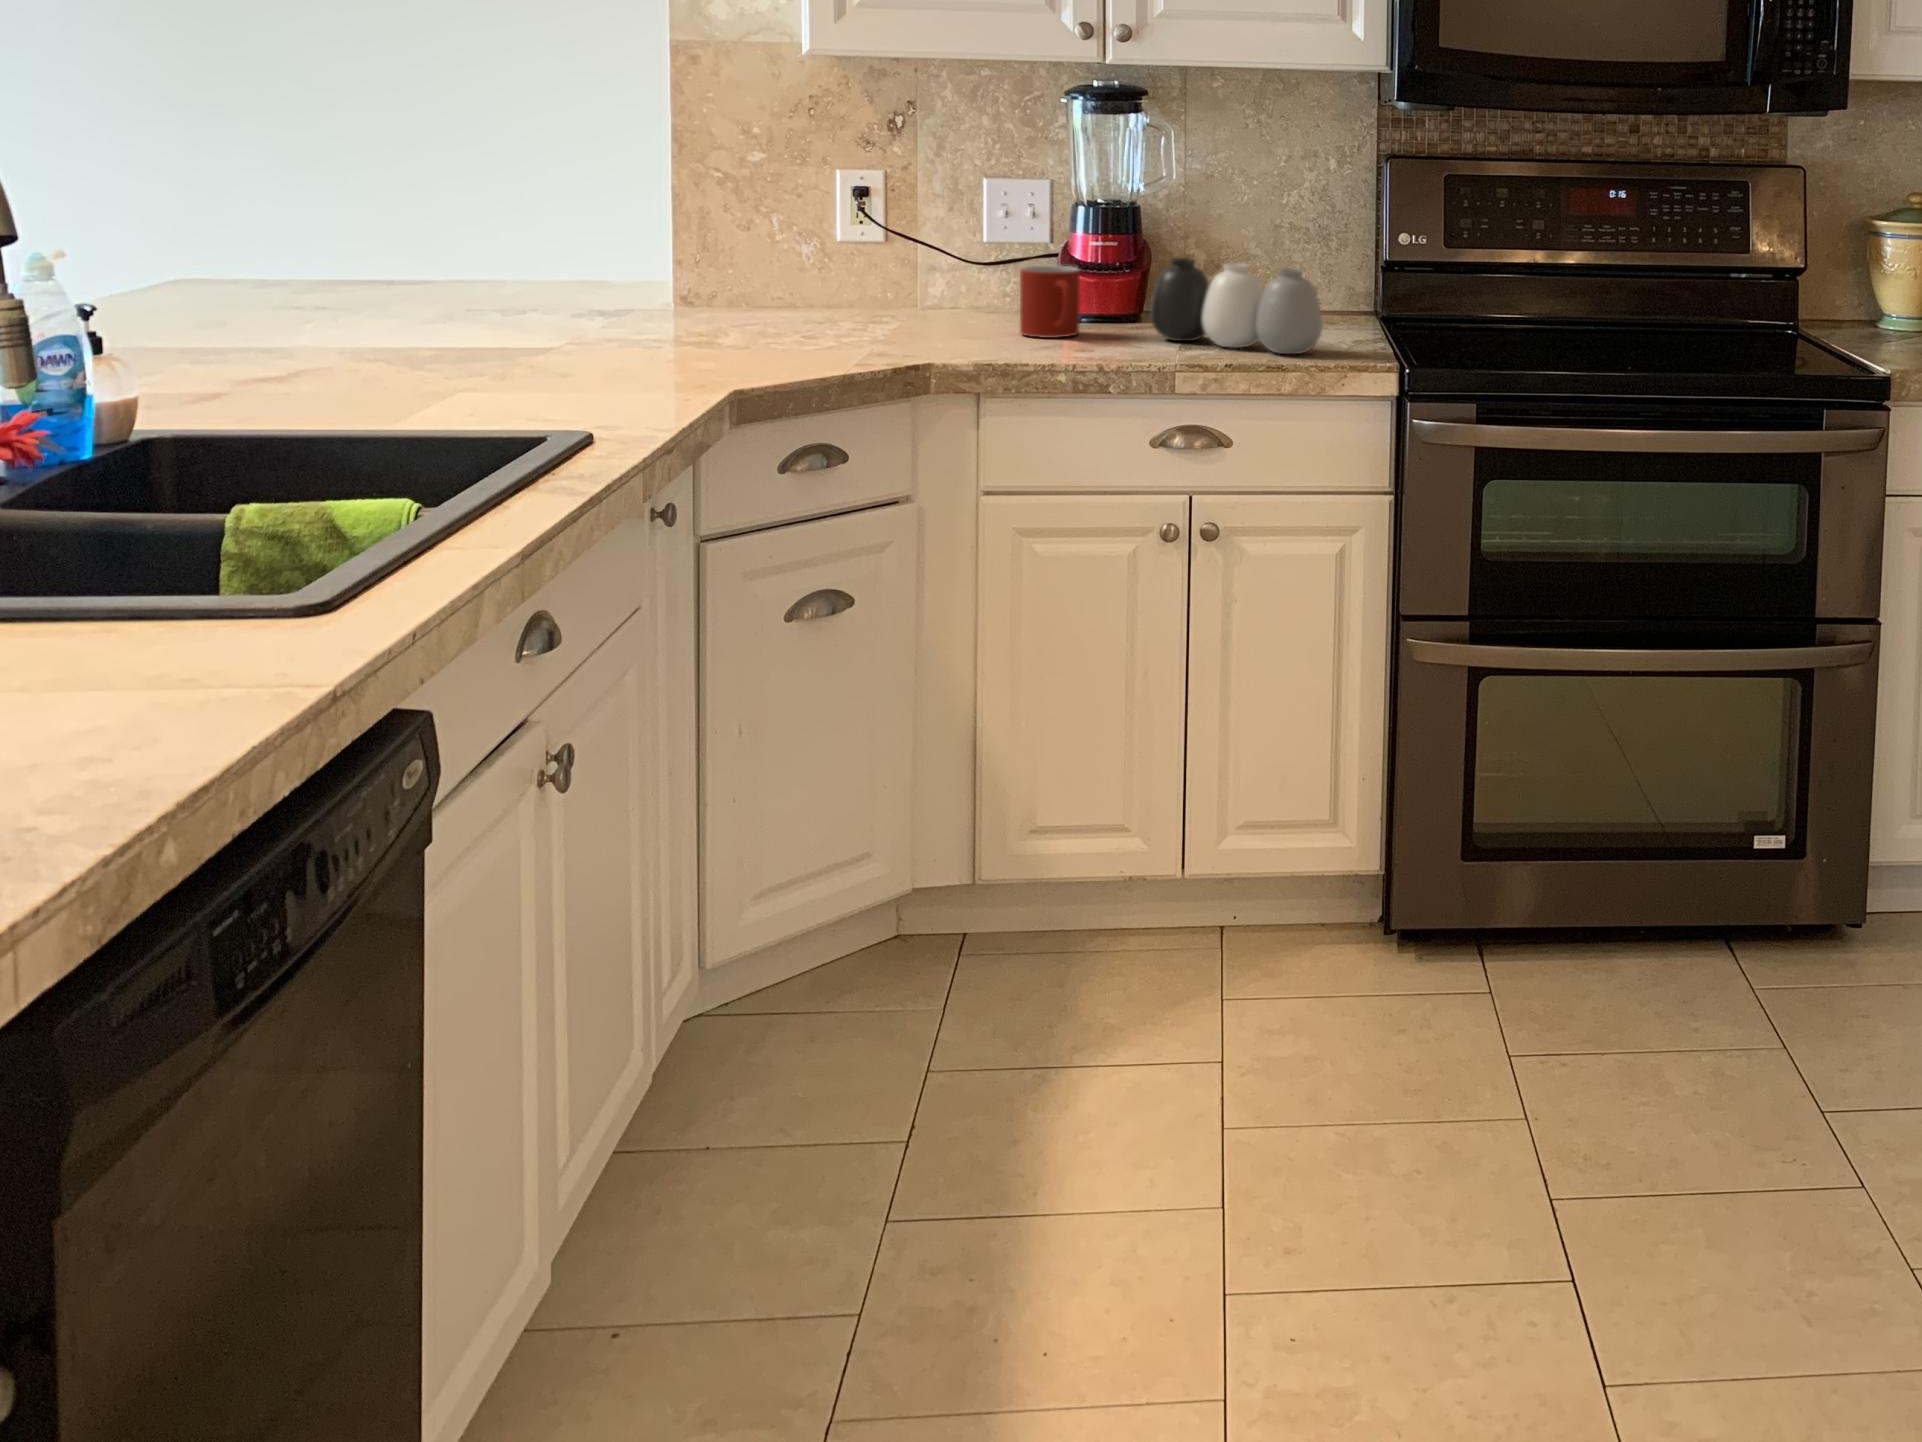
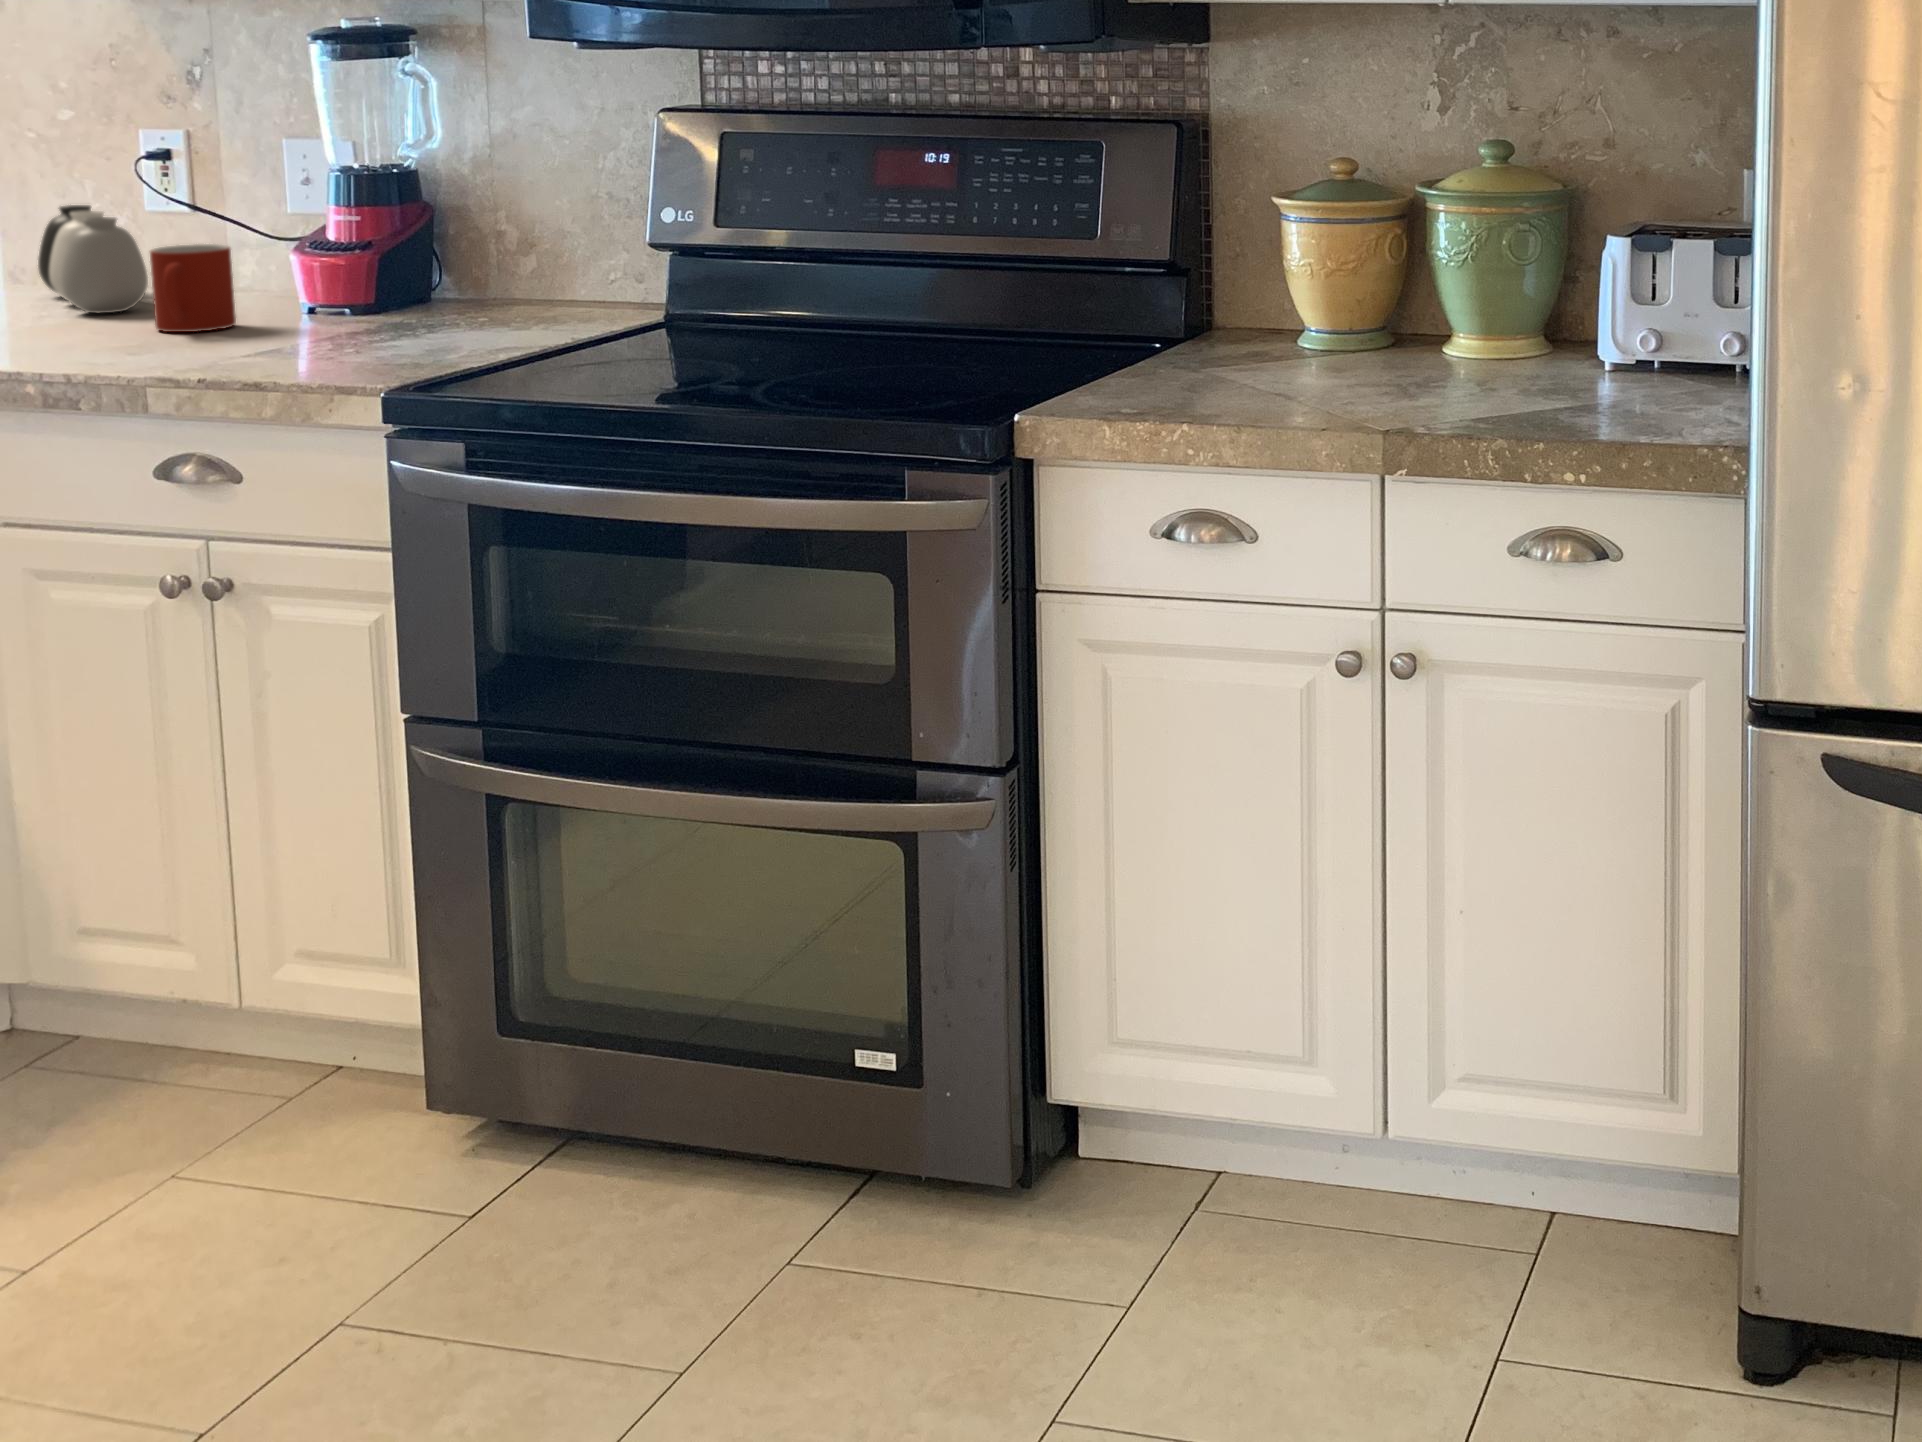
vase: present [1150,258,1323,354] -> present [38,205,148,313]

